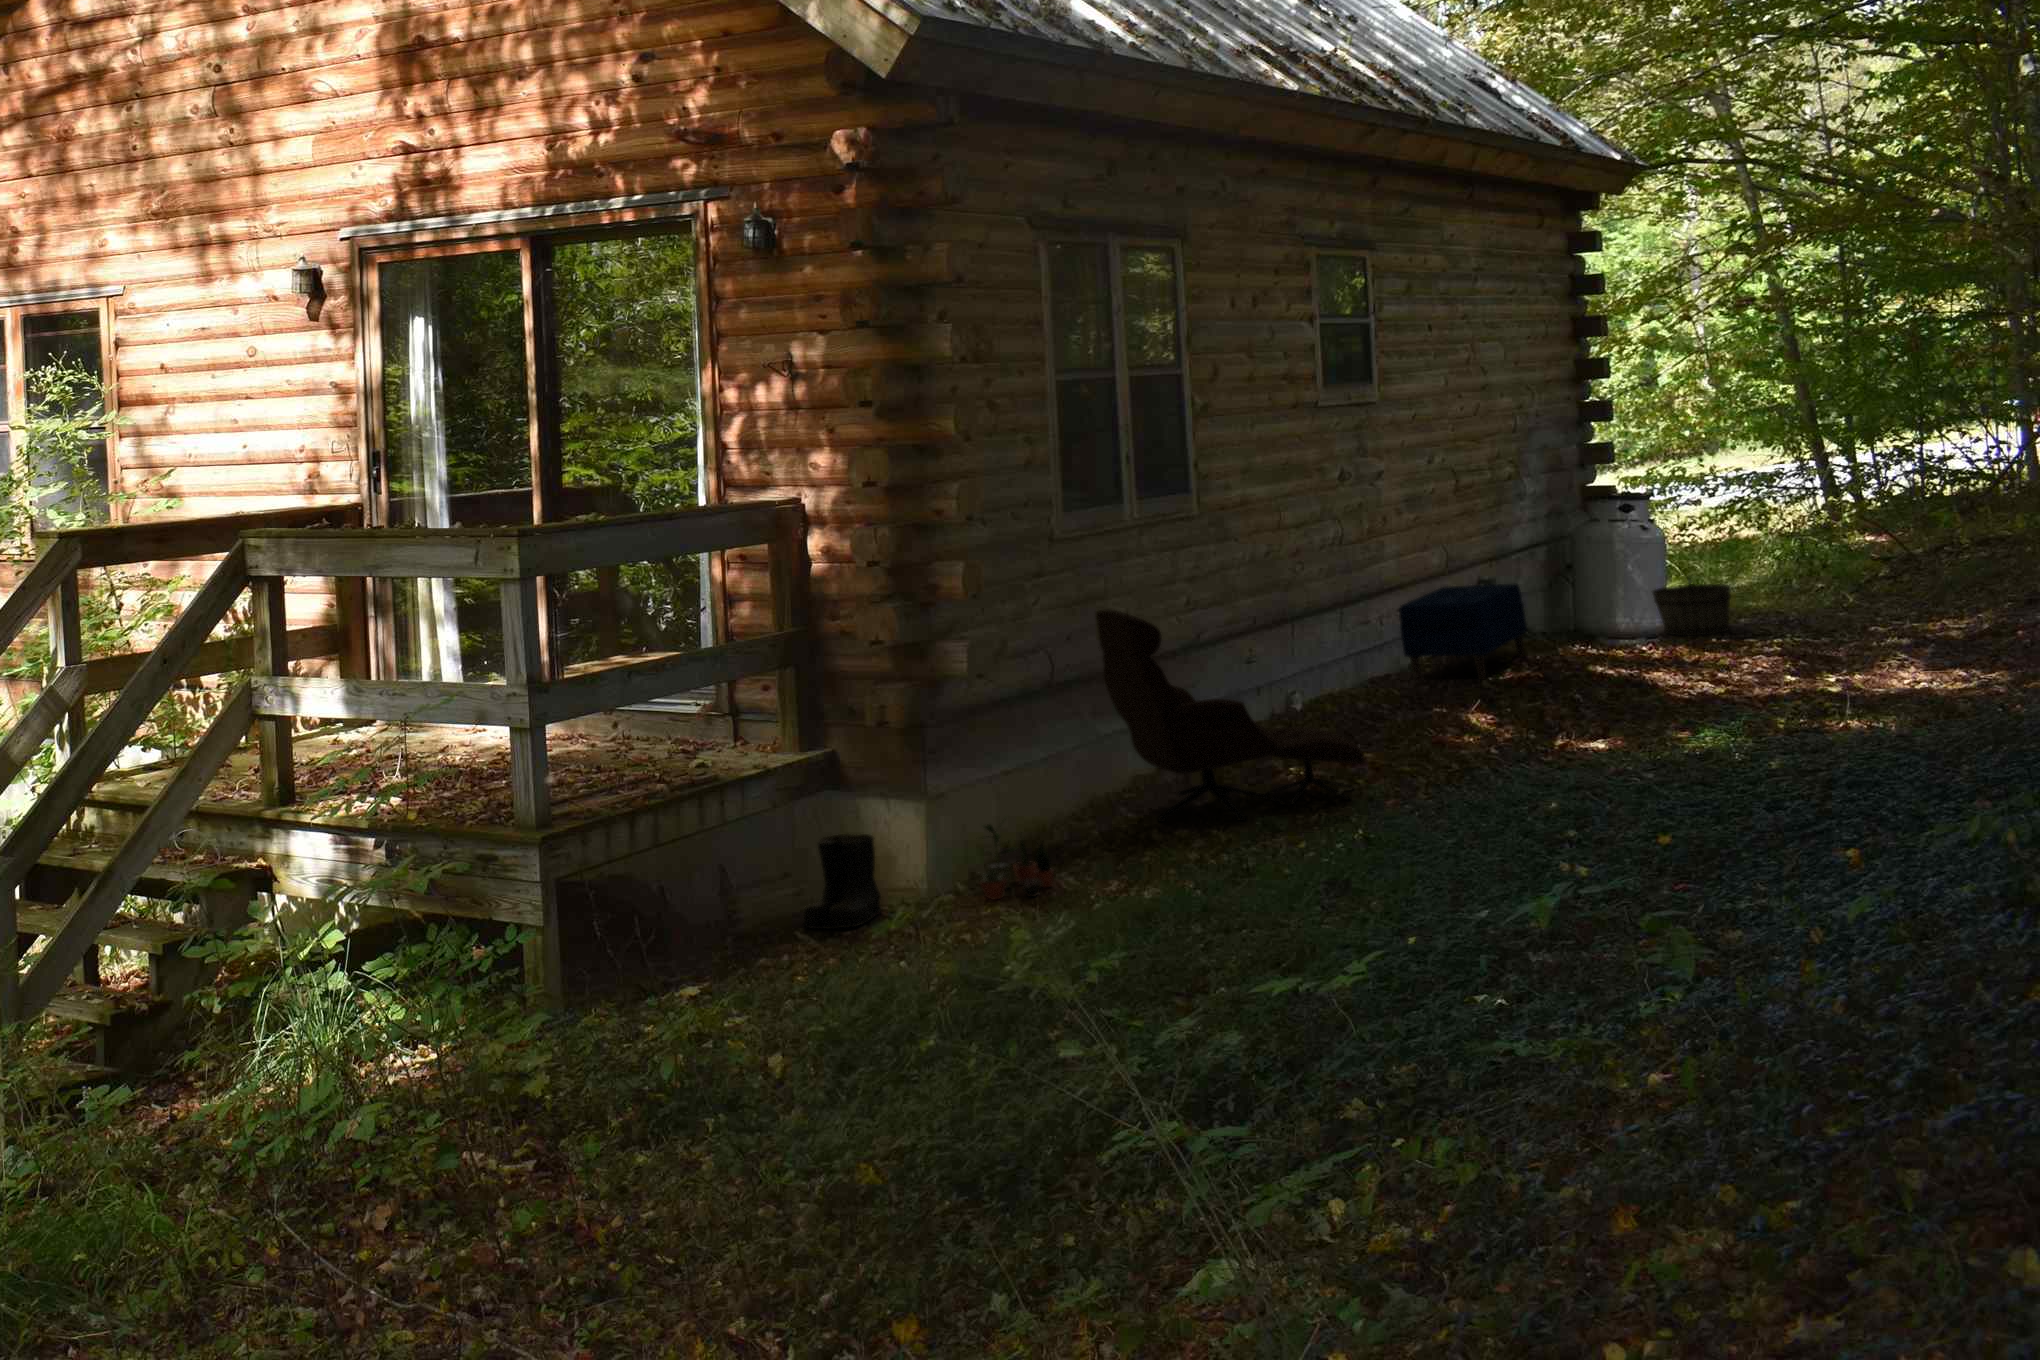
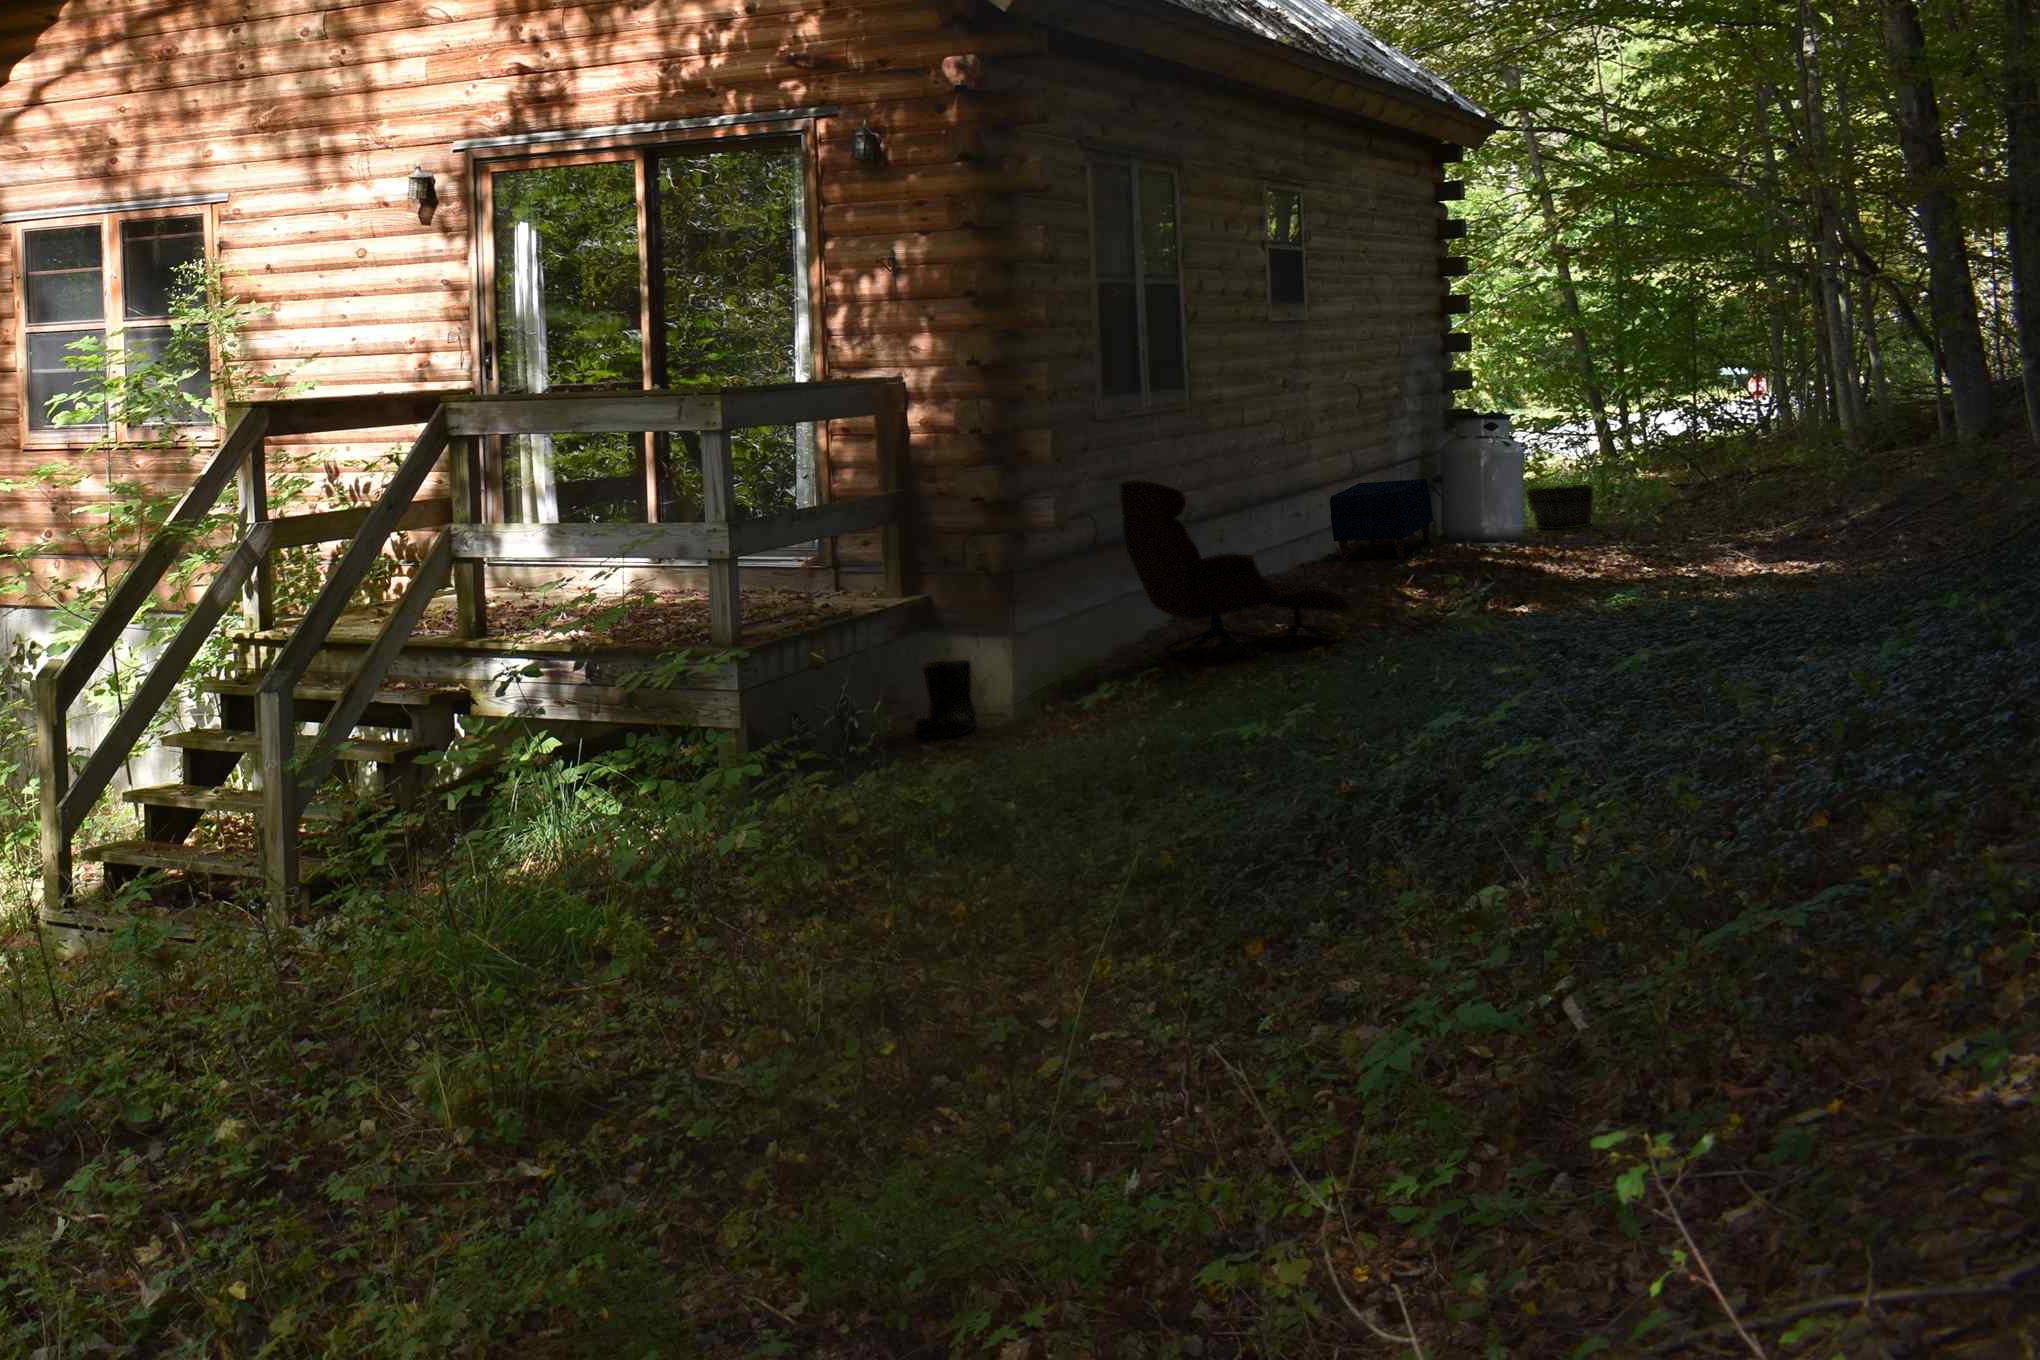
potted plant: present [980,825,1054,900] -> none [1051,644,1116,714]

